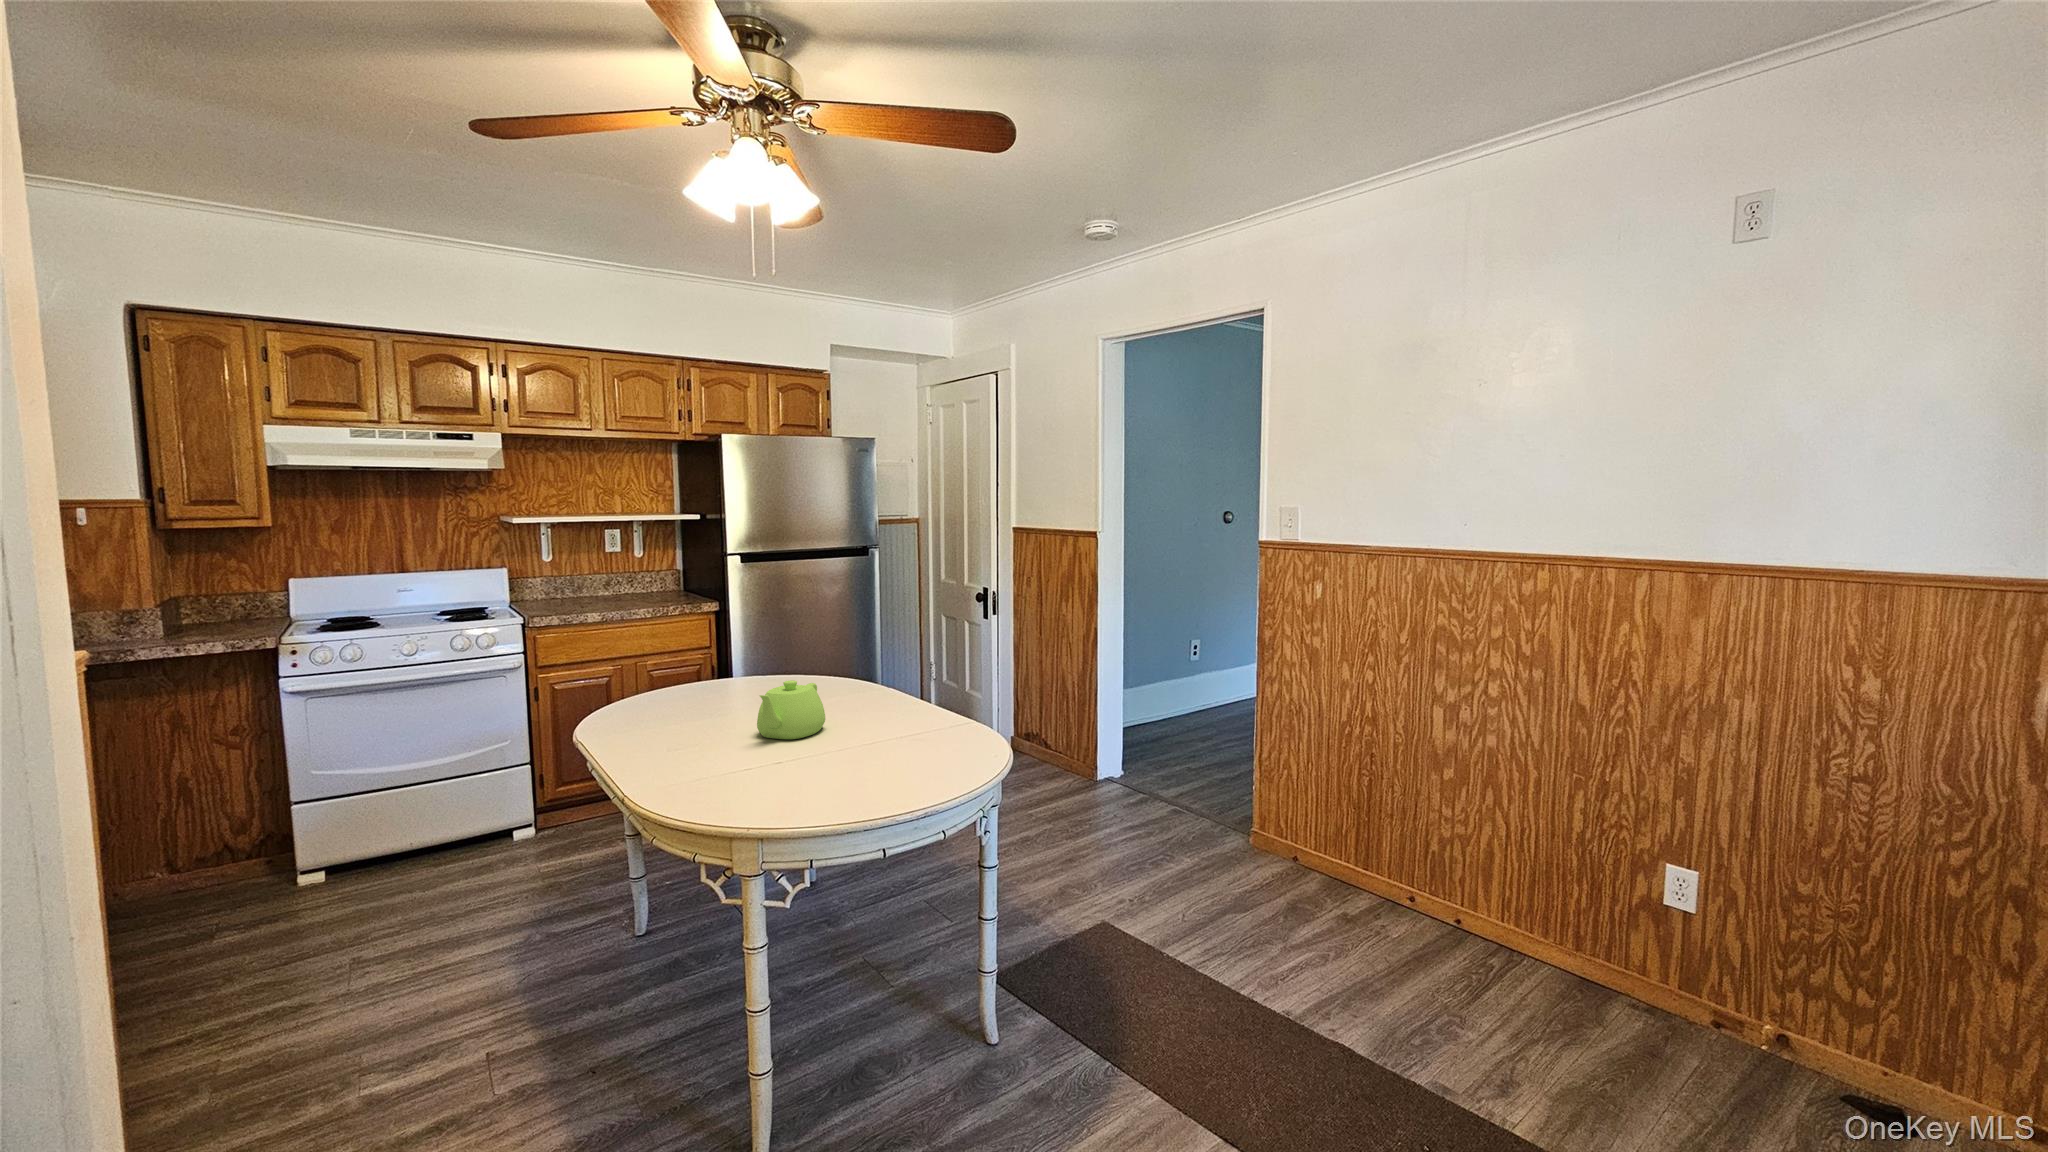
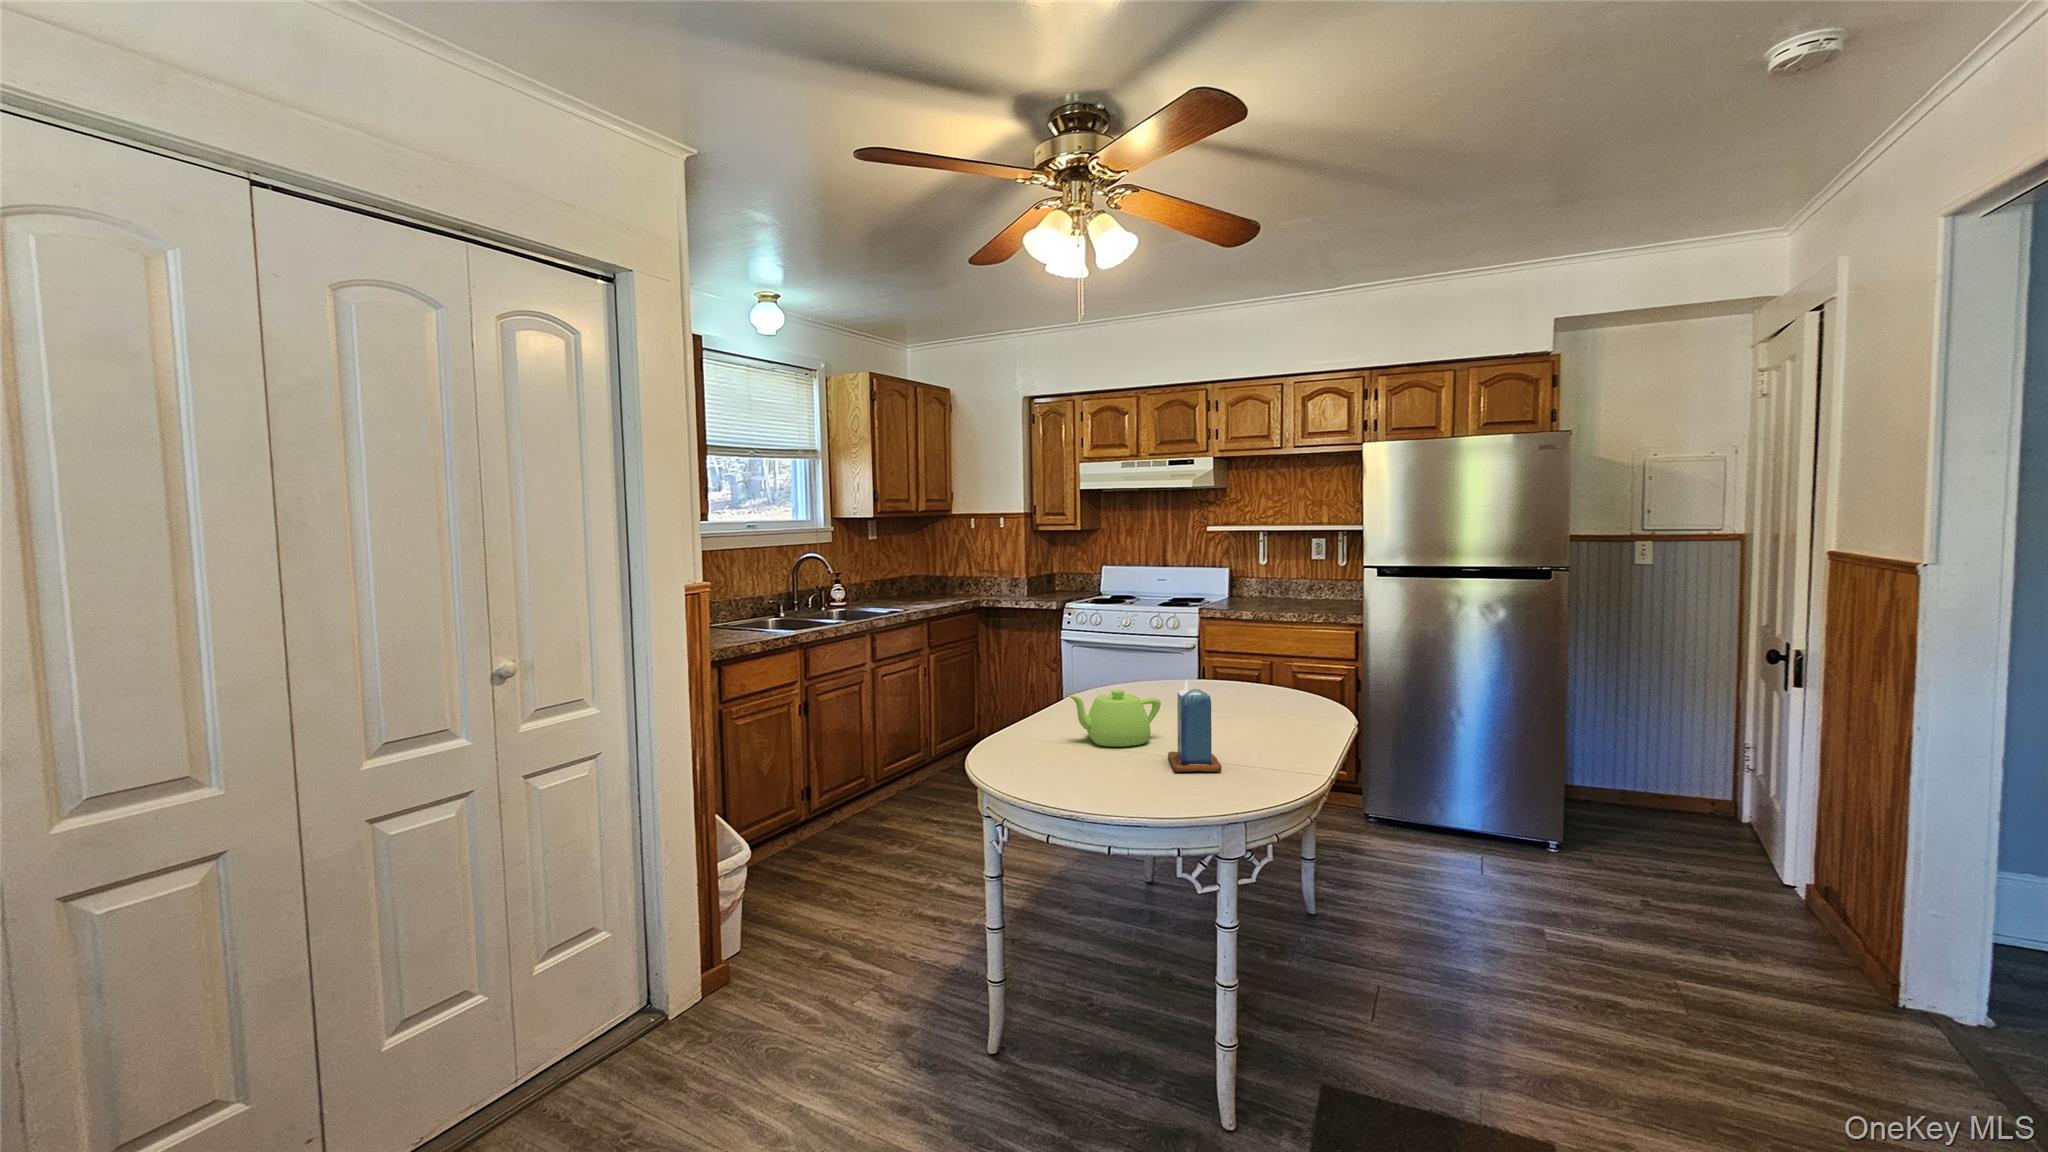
candle: none [867,652,927,733] -> present [1168,681,1221,772]

